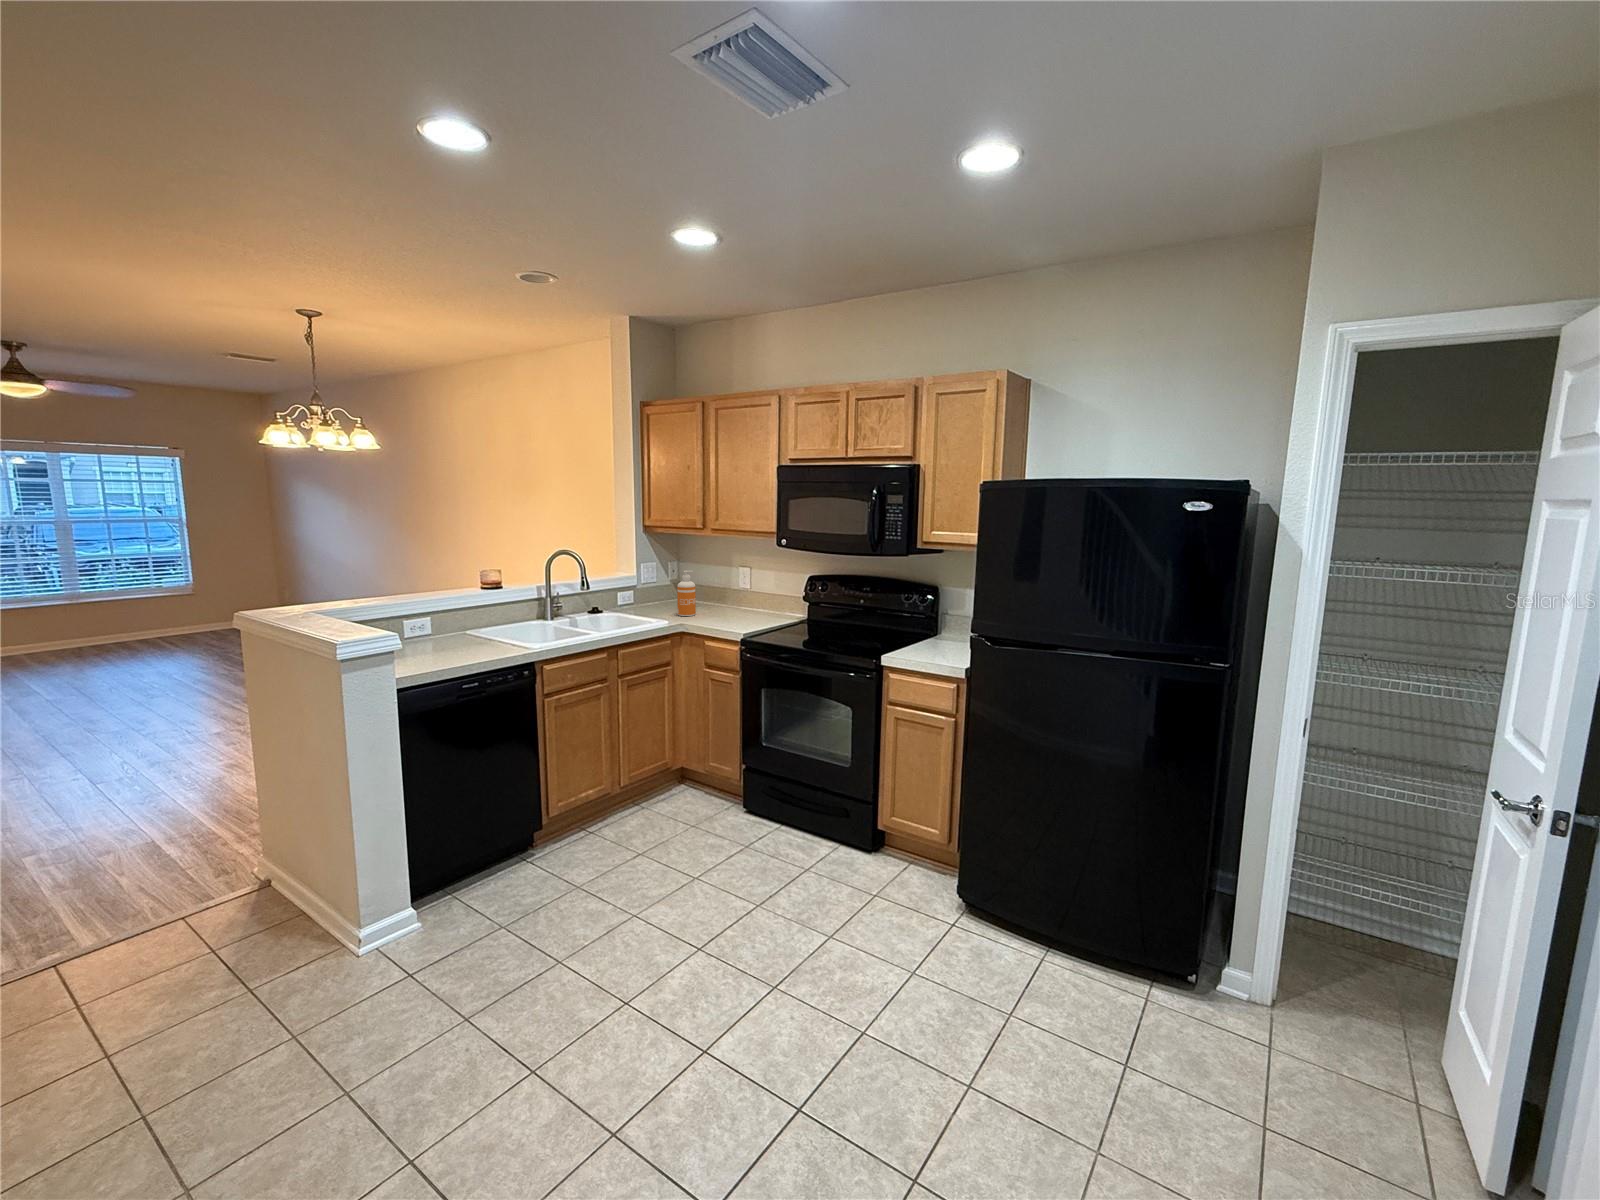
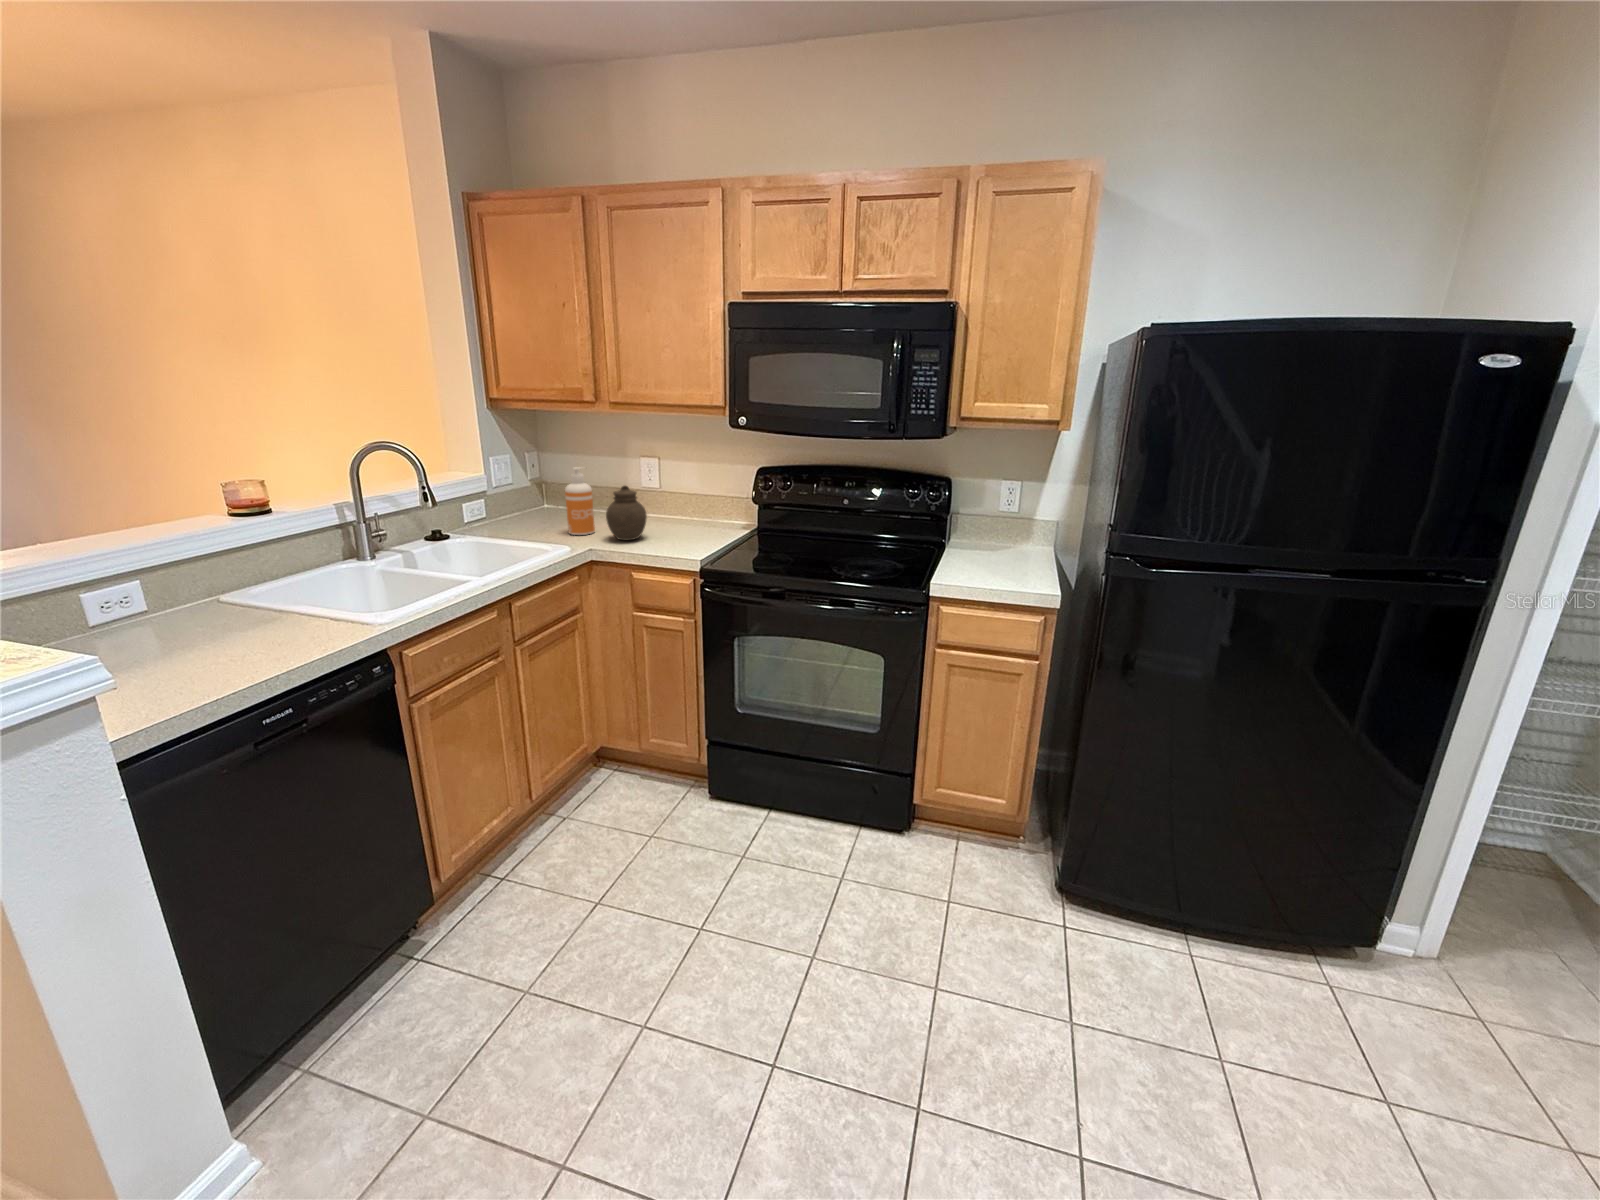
jar: none [698,583,725,621] -> present [606,486,647,540]

